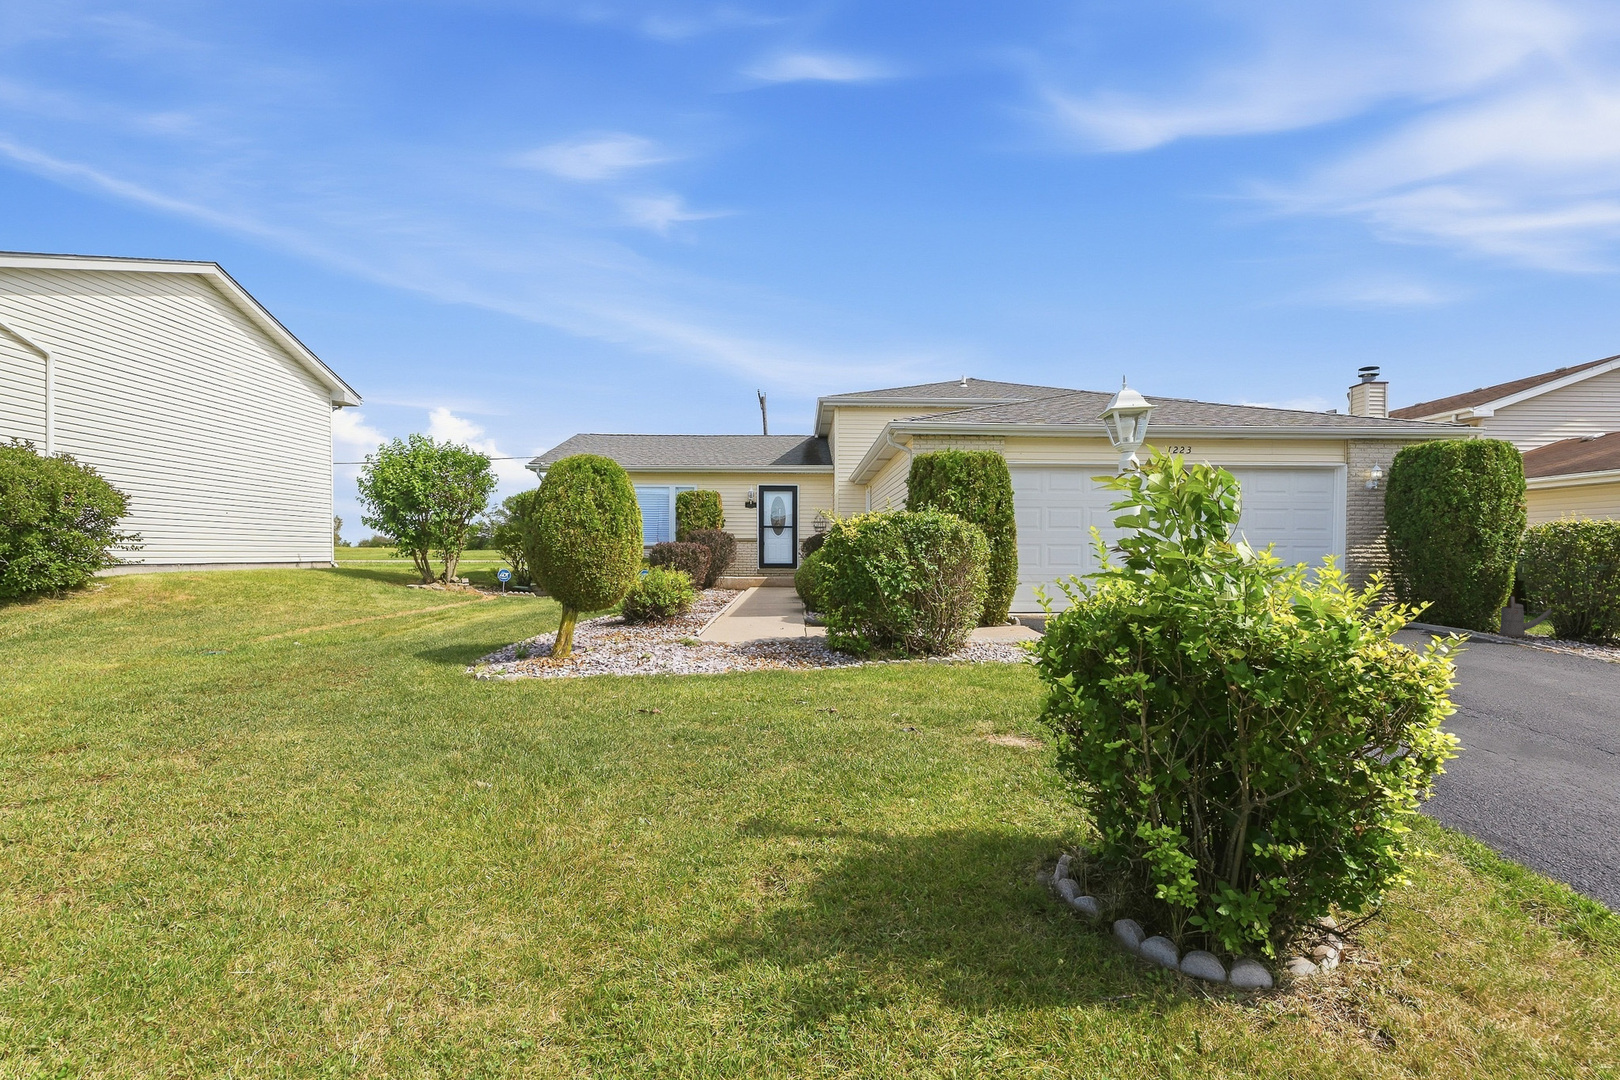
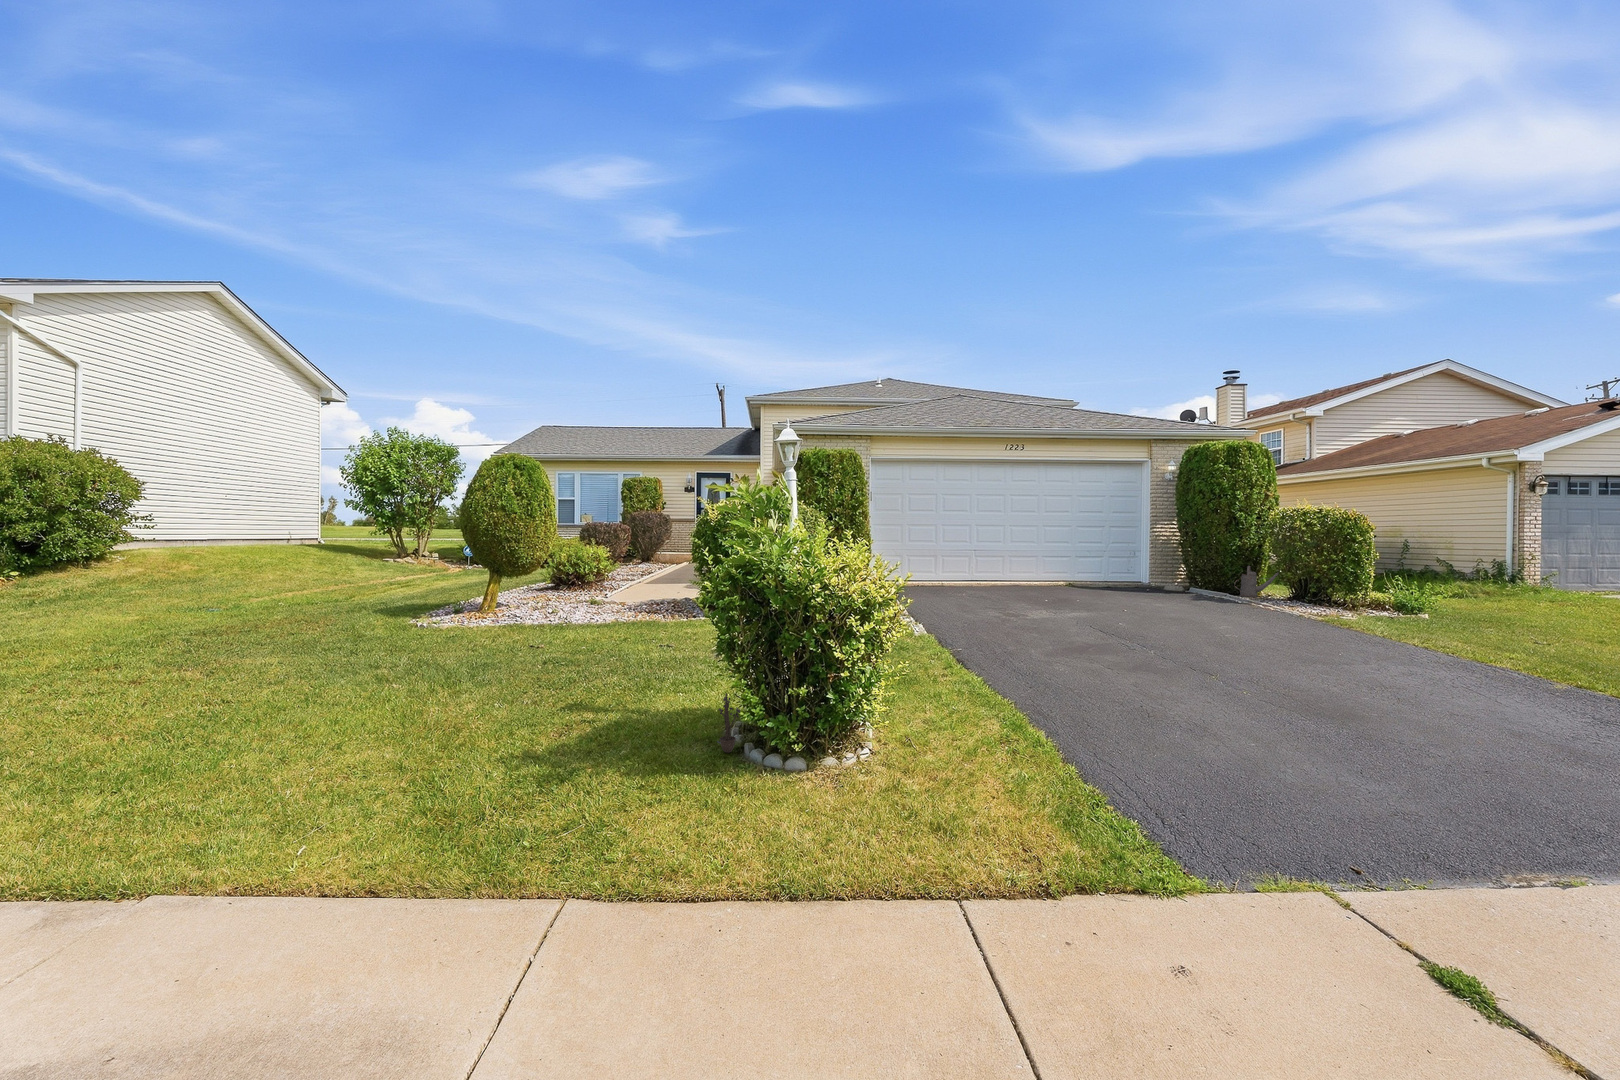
decorative plant: none [1122,865,1200,981] -> present [717,693,740,753]

